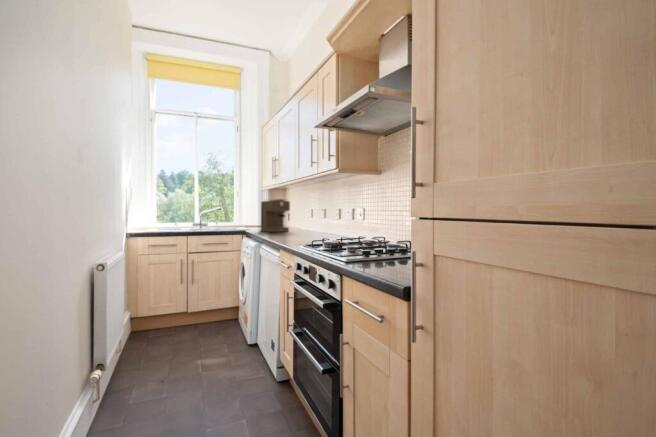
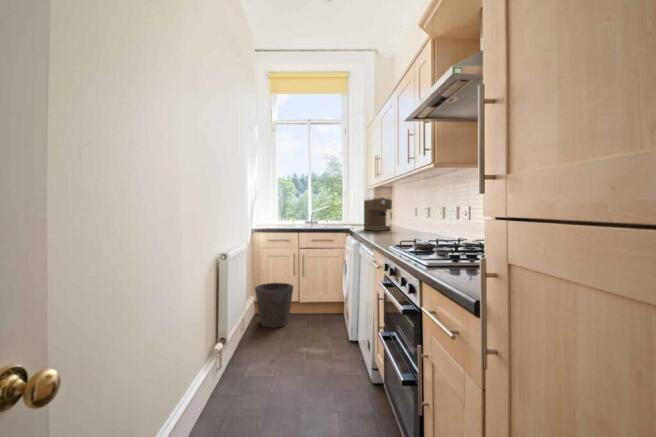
waste bin: none [132,292,181,344] -> present [255,283,293,328]

